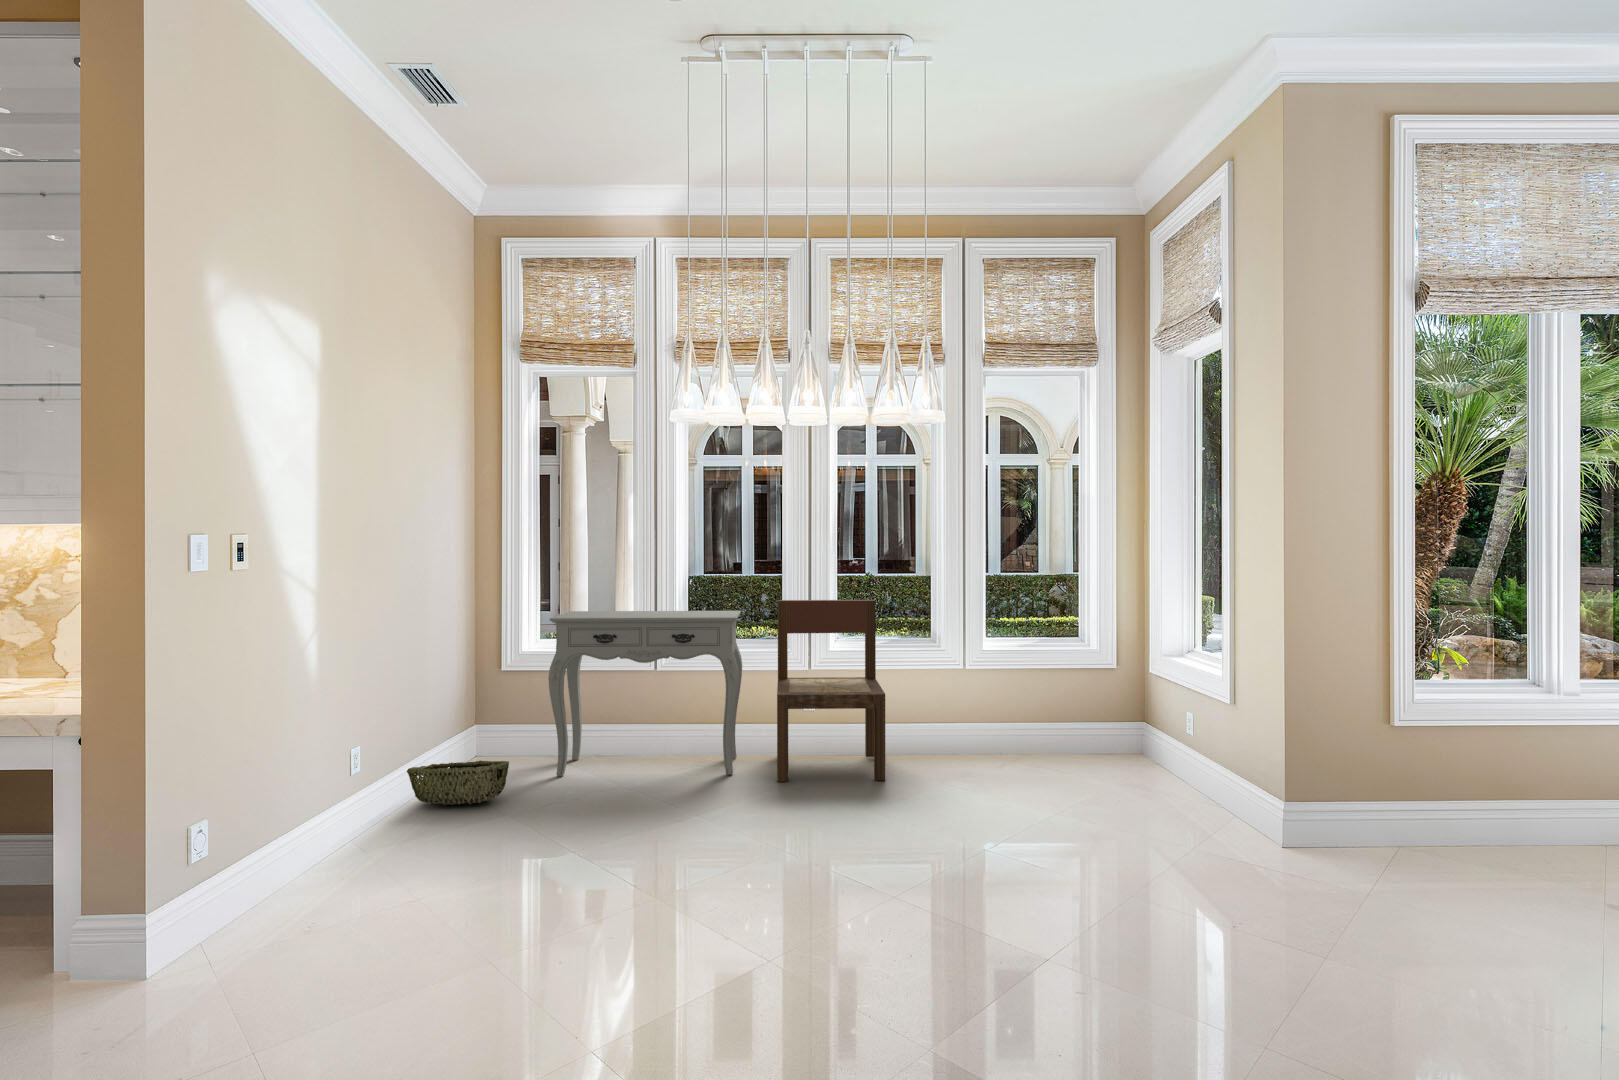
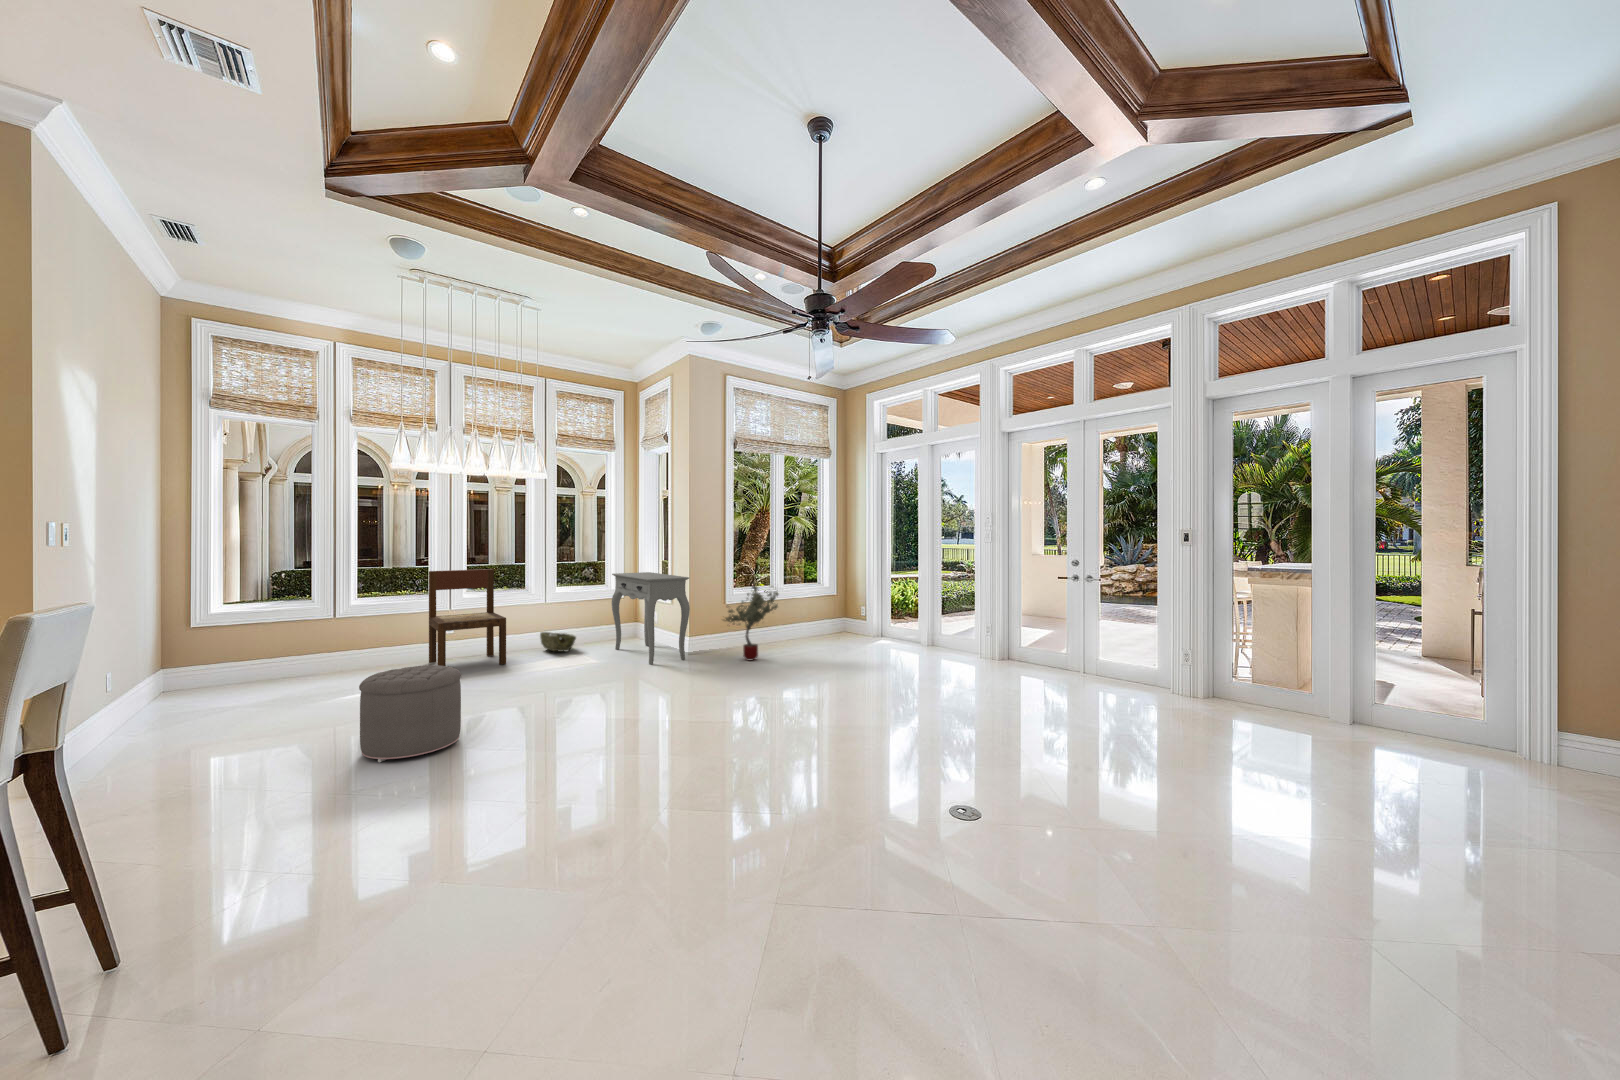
console table: present [548,611,742,777] -> present [612,572,690,664]
potted tree: none [1352,660,1540,878] -> present [724,582,778,661]
woven basket: present [407,761,509,805] -> present [540,632,576,652]
ottoman: none [541,801,715,1006] -> present [359,665,461,762]

